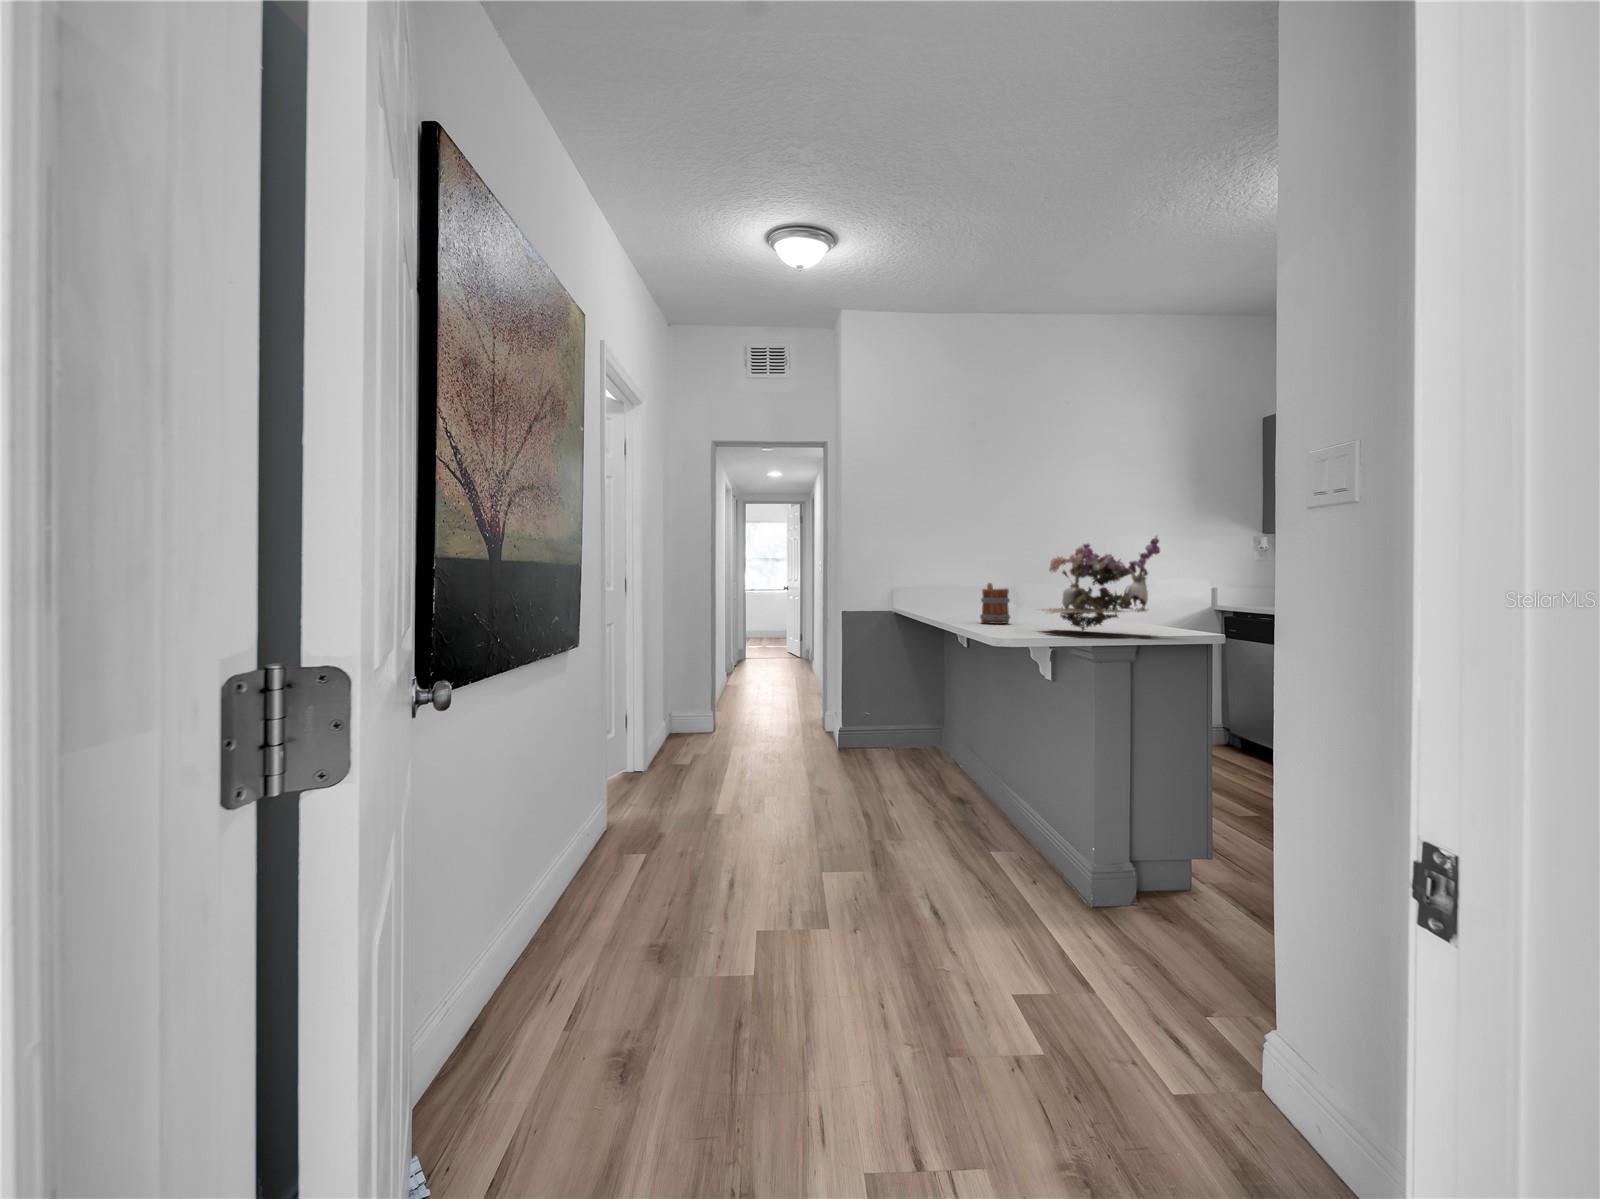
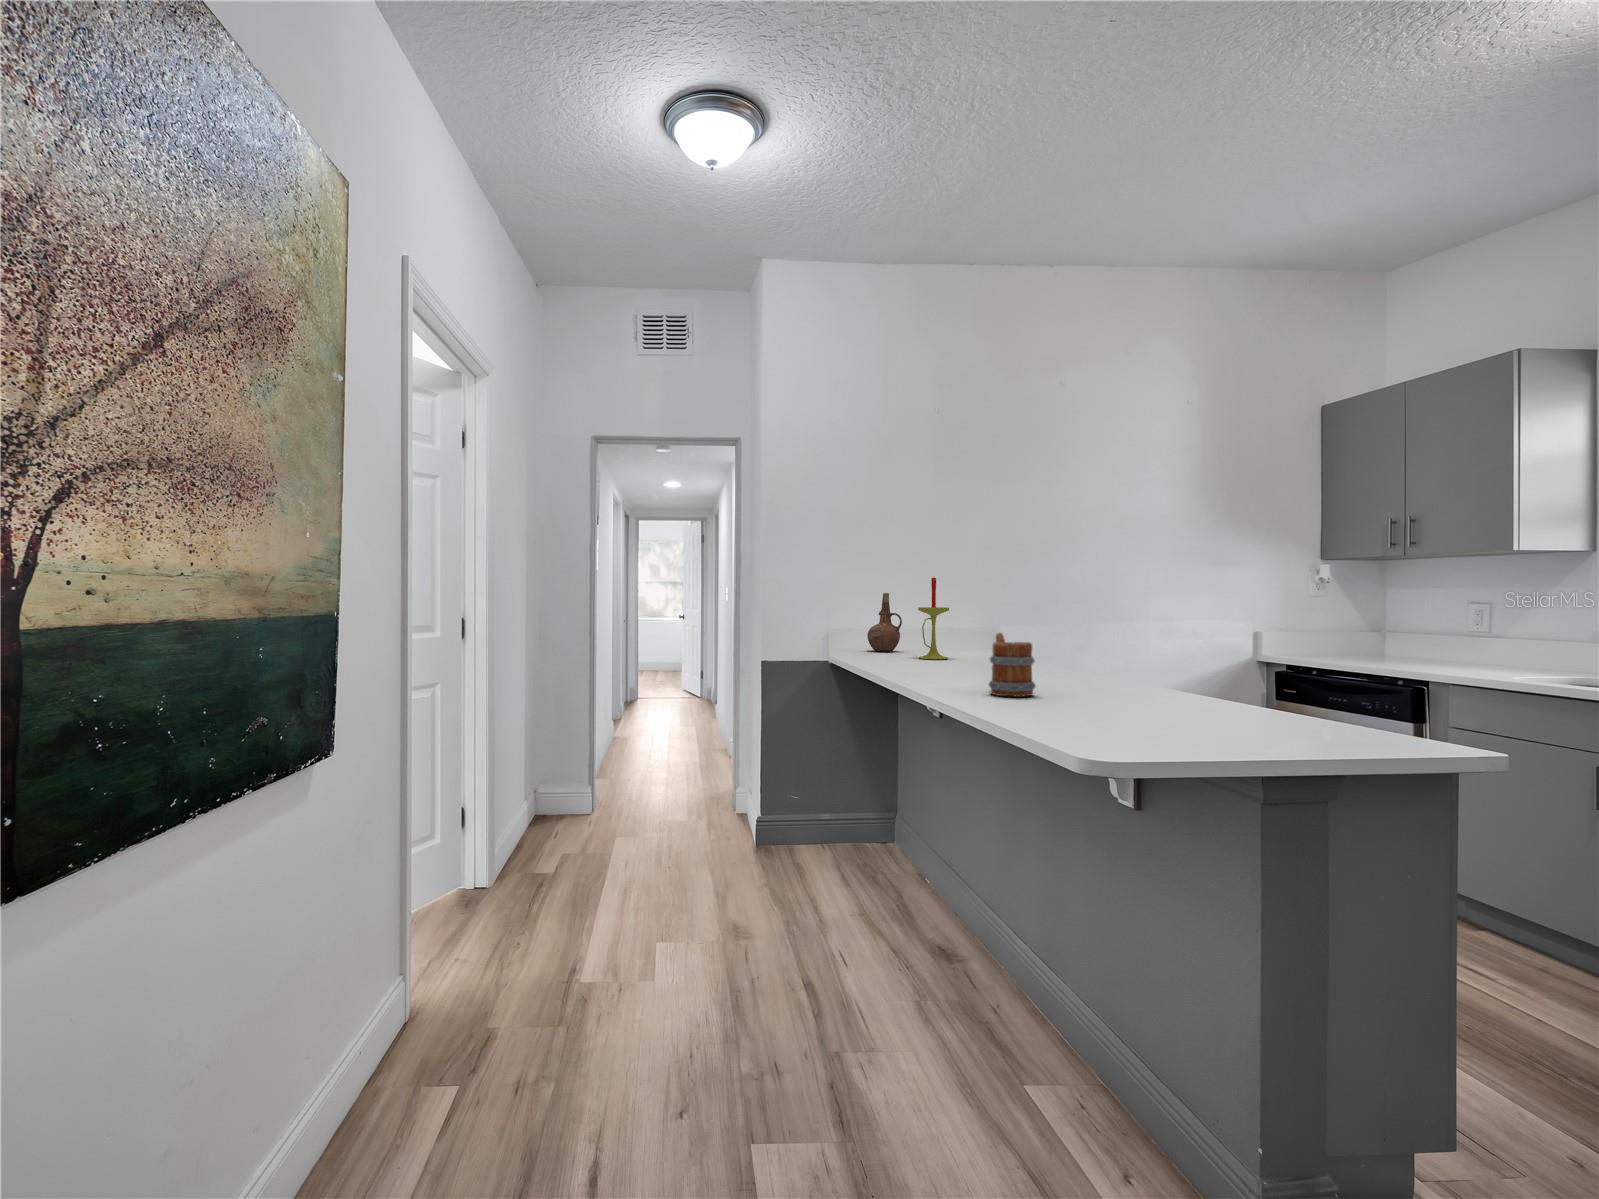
flower arrangement: present [1045,536,1160,631] -> none [1103,566,1323,721]
candle: none [956,547,981,610] -> present [918,578,949,659]
ceramic pitcher: none [922,561,949,606] -> present [867,593,902,651]

